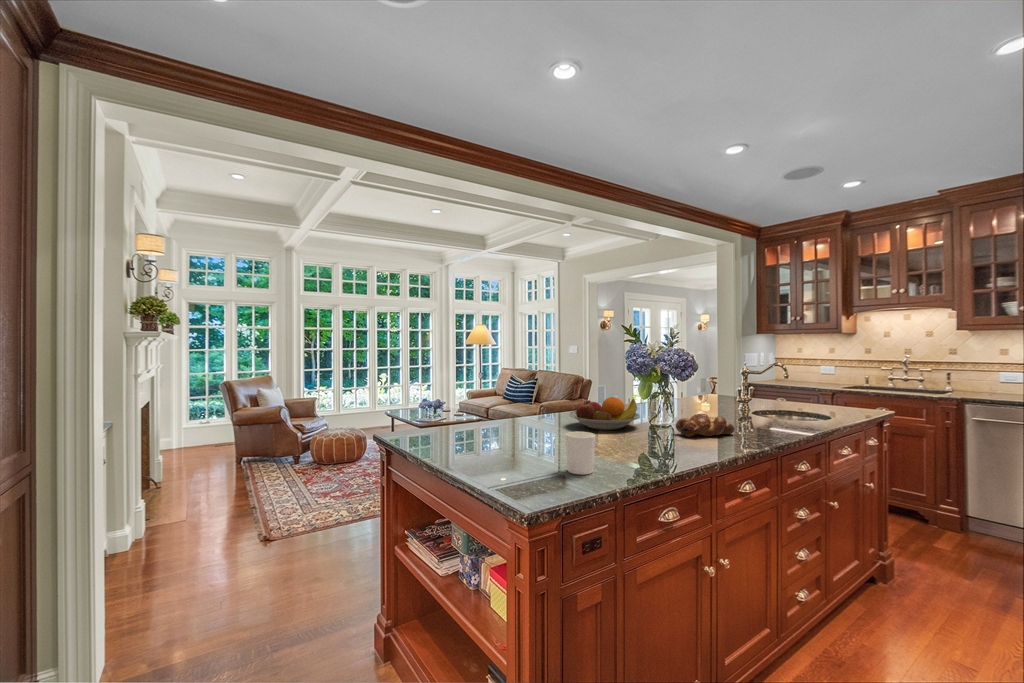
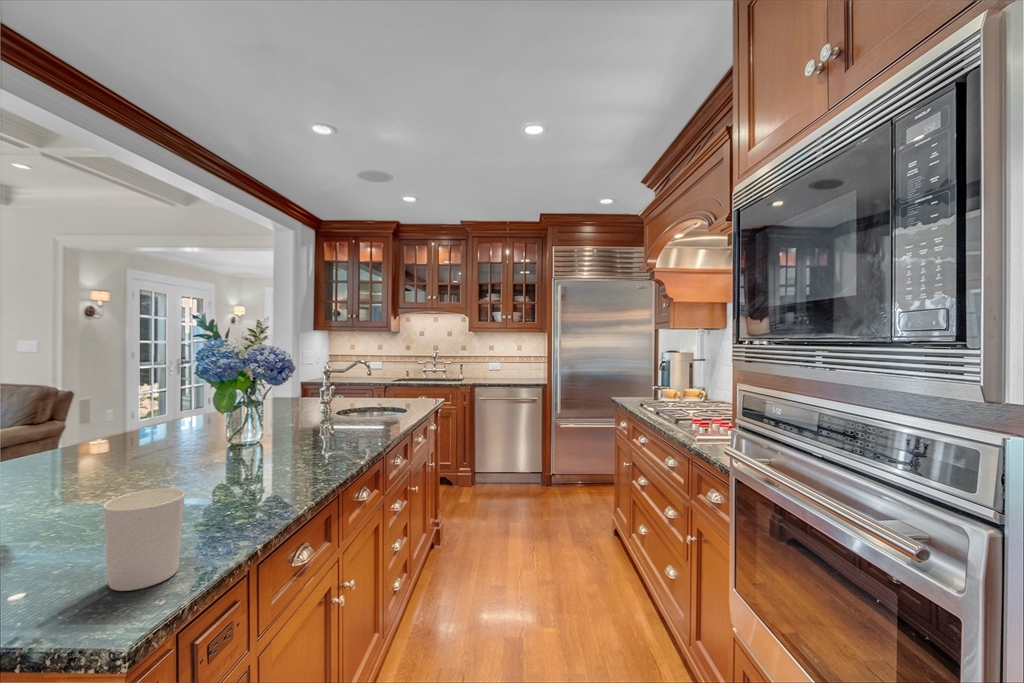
fruit bowl: present [569,397,640,430] -> none [64,412,216,472]
bread loaf: present [676,414,735,437] -> none [277,421,352,455]

